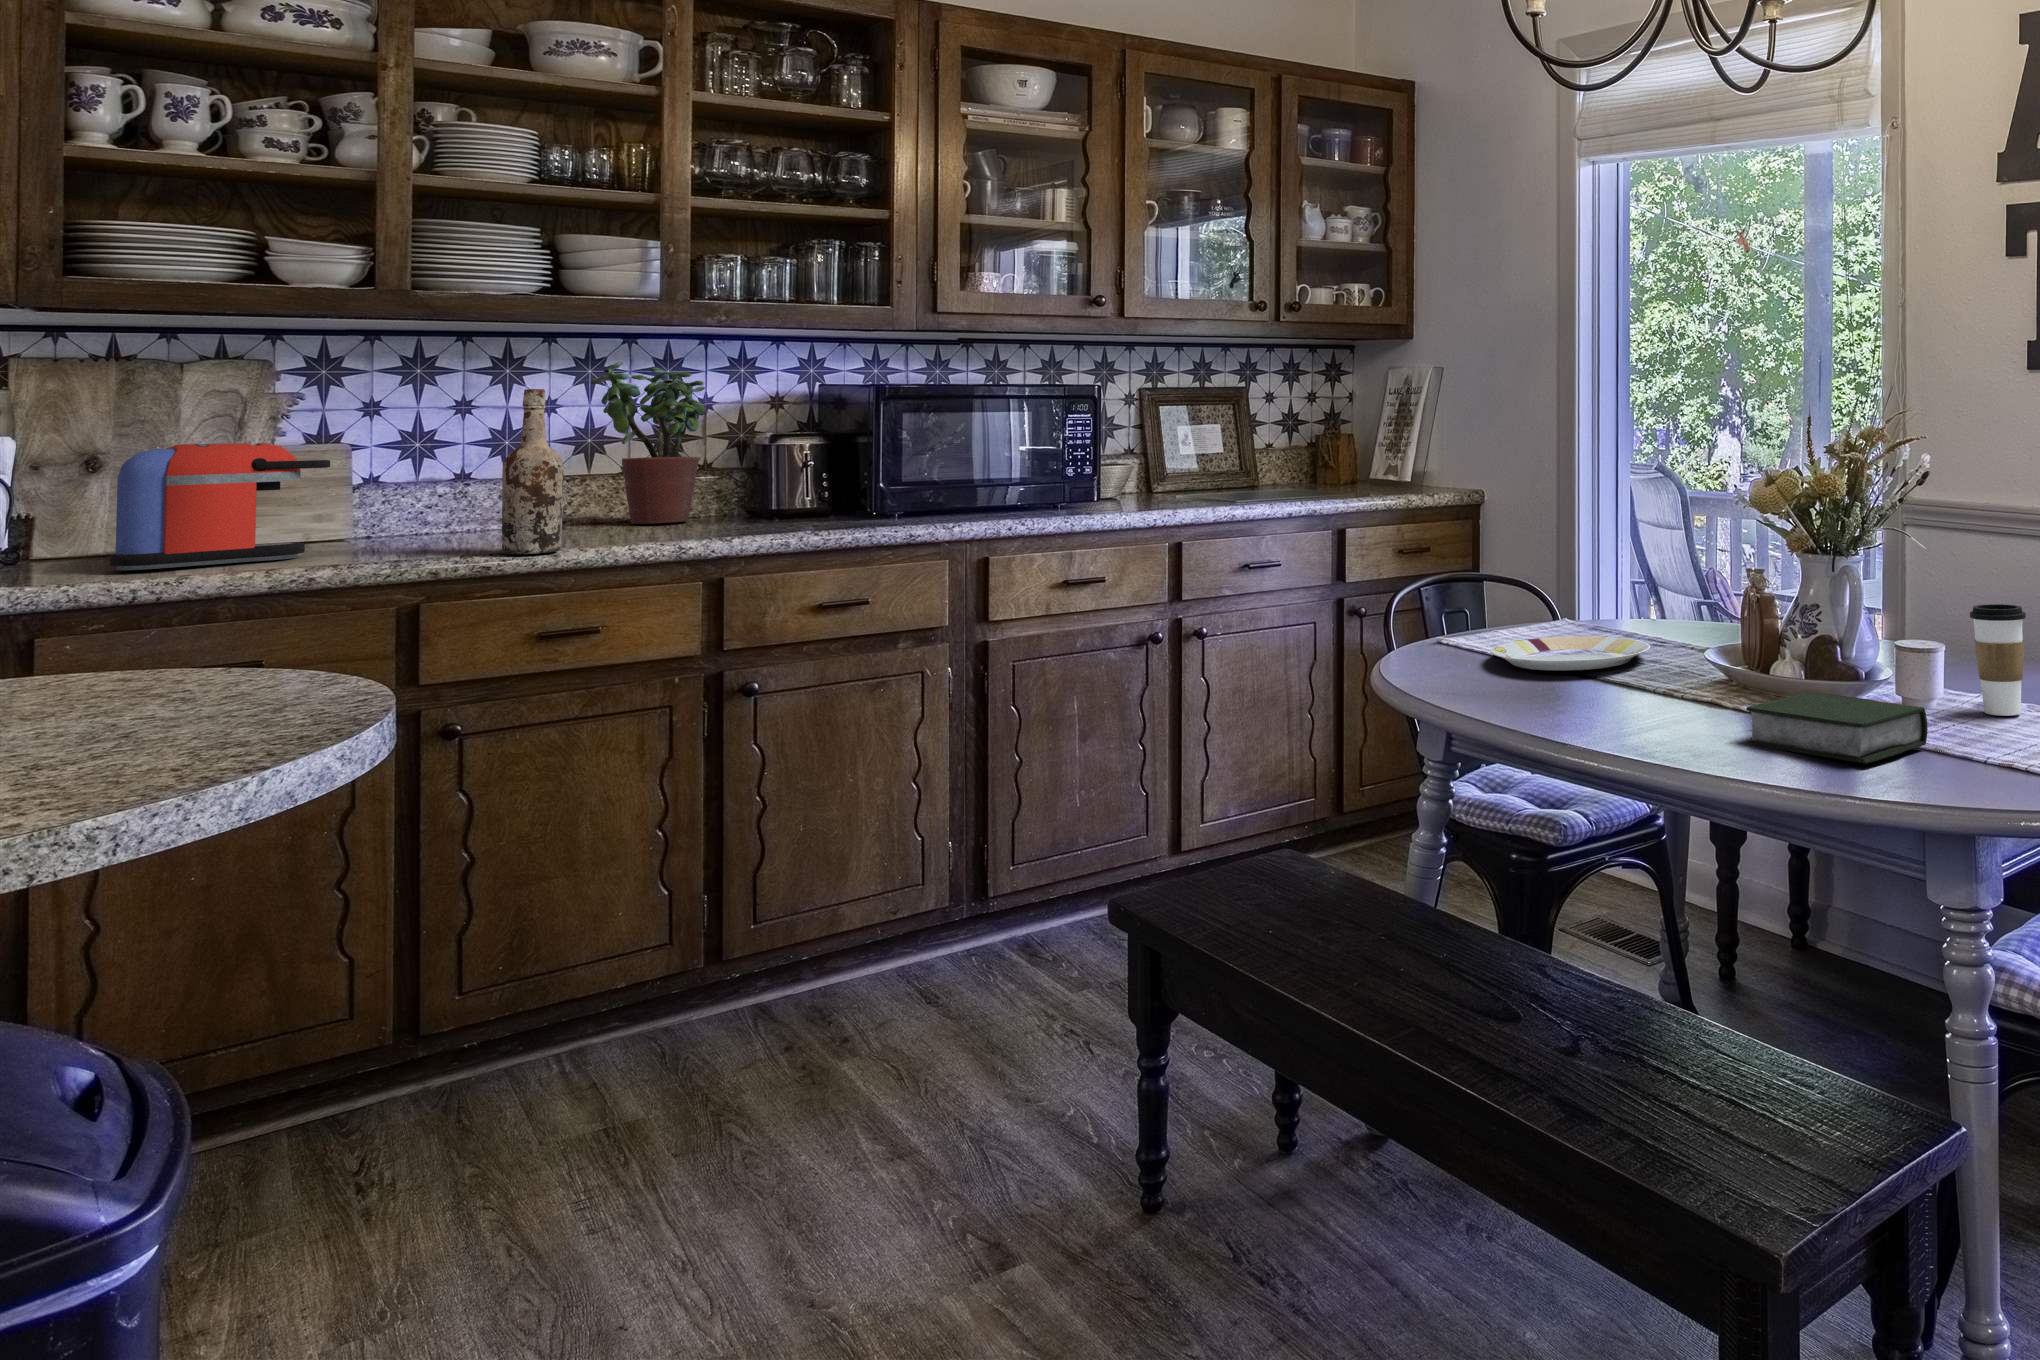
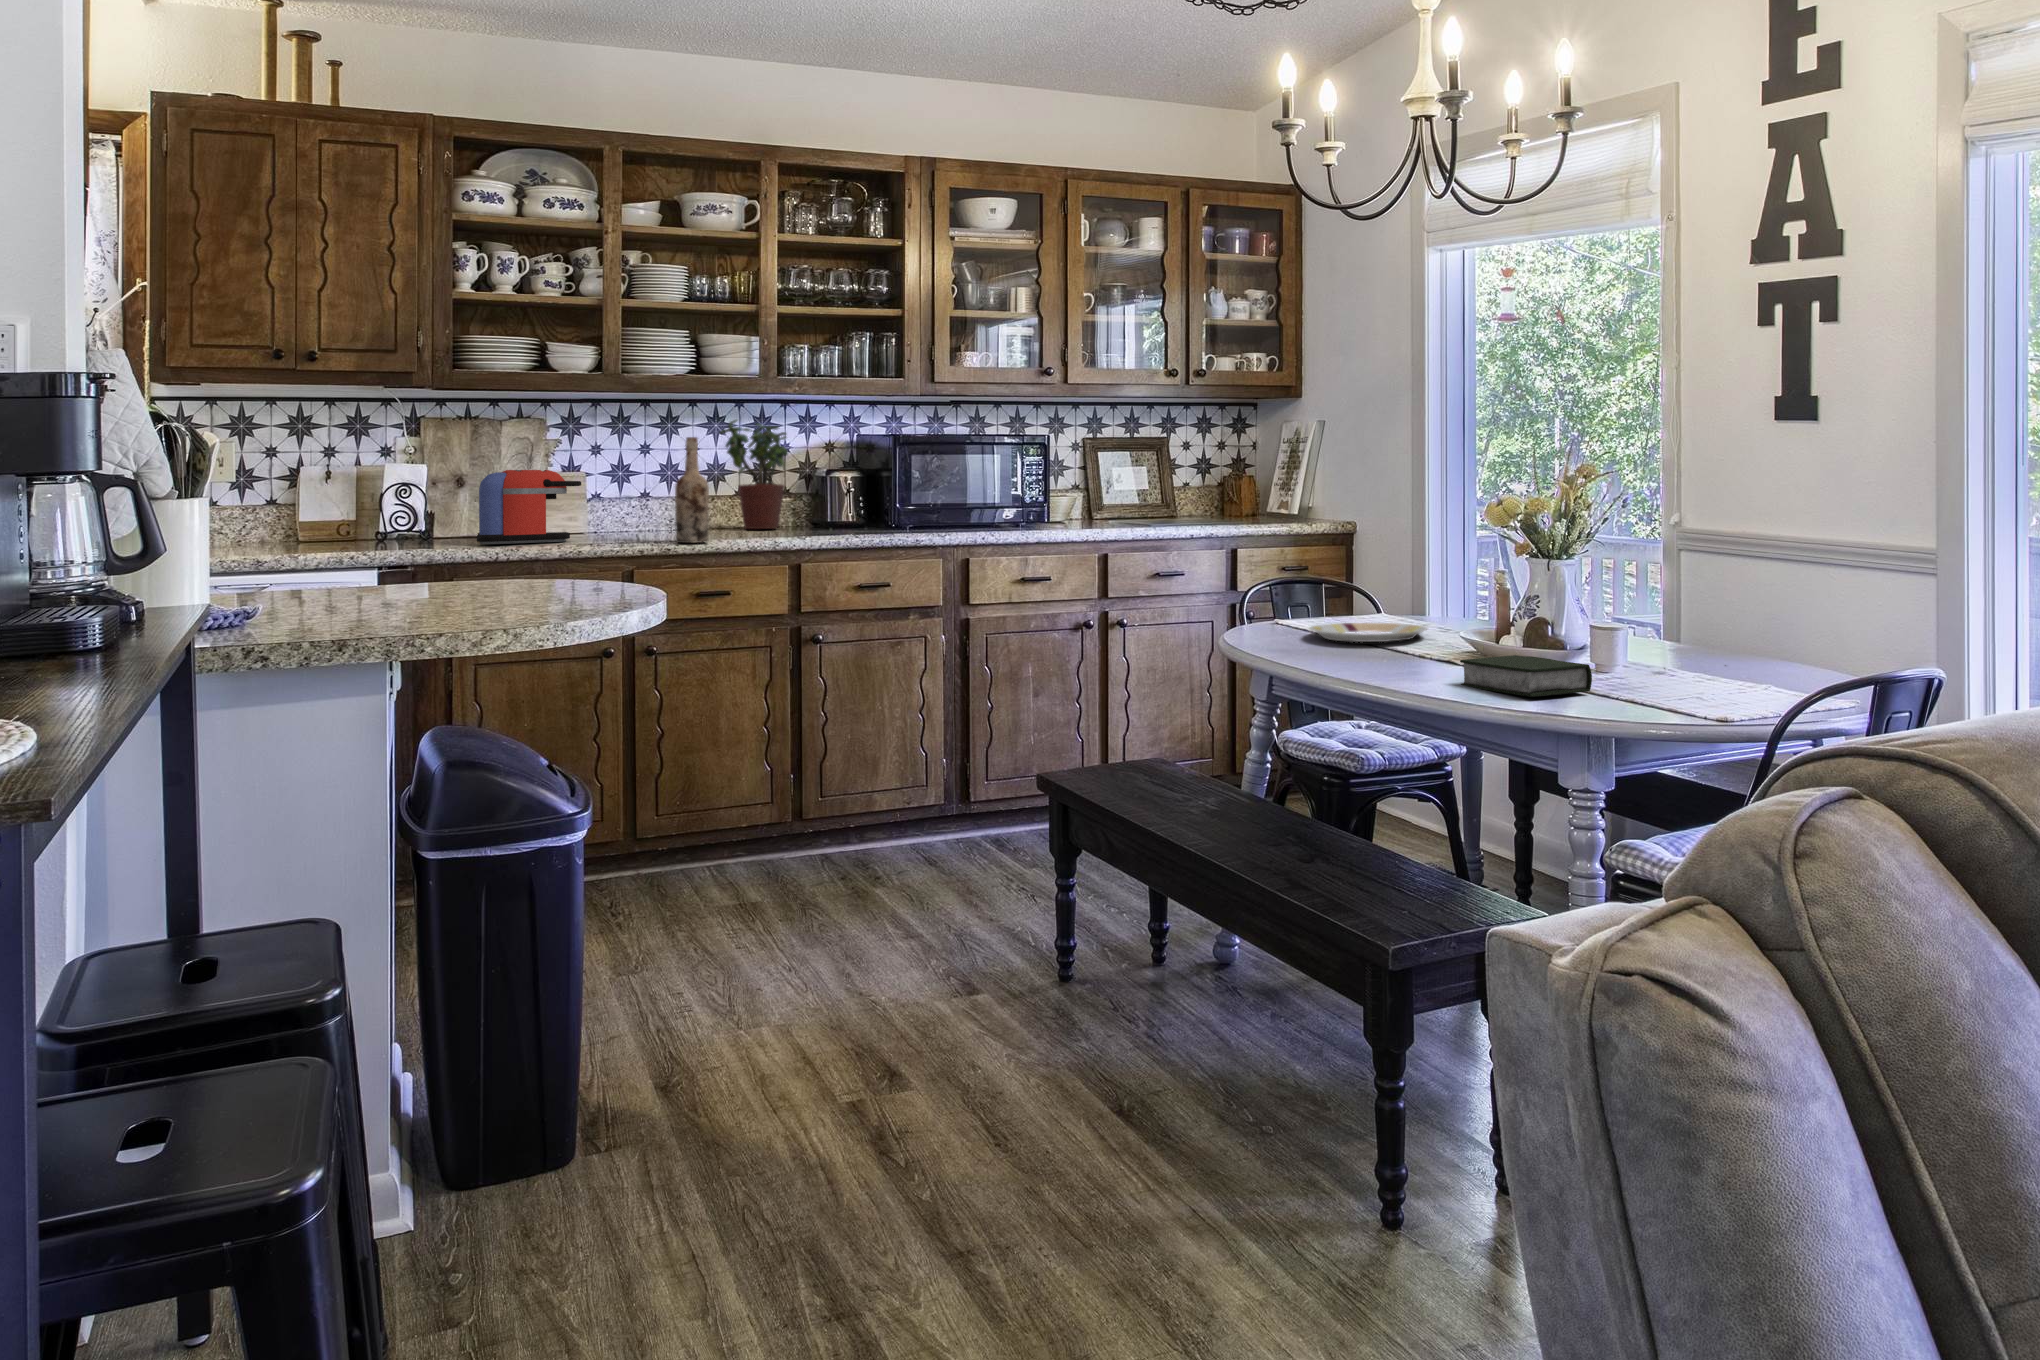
coffee cup: present [1970,604,2026,716] -> none [1654,600,1698,682]

